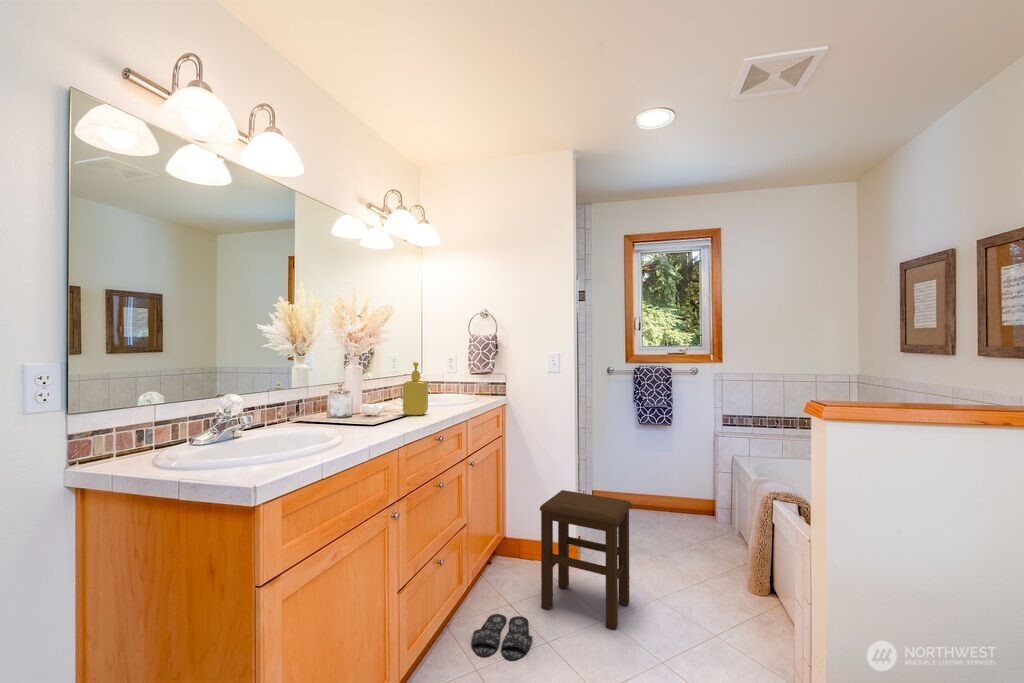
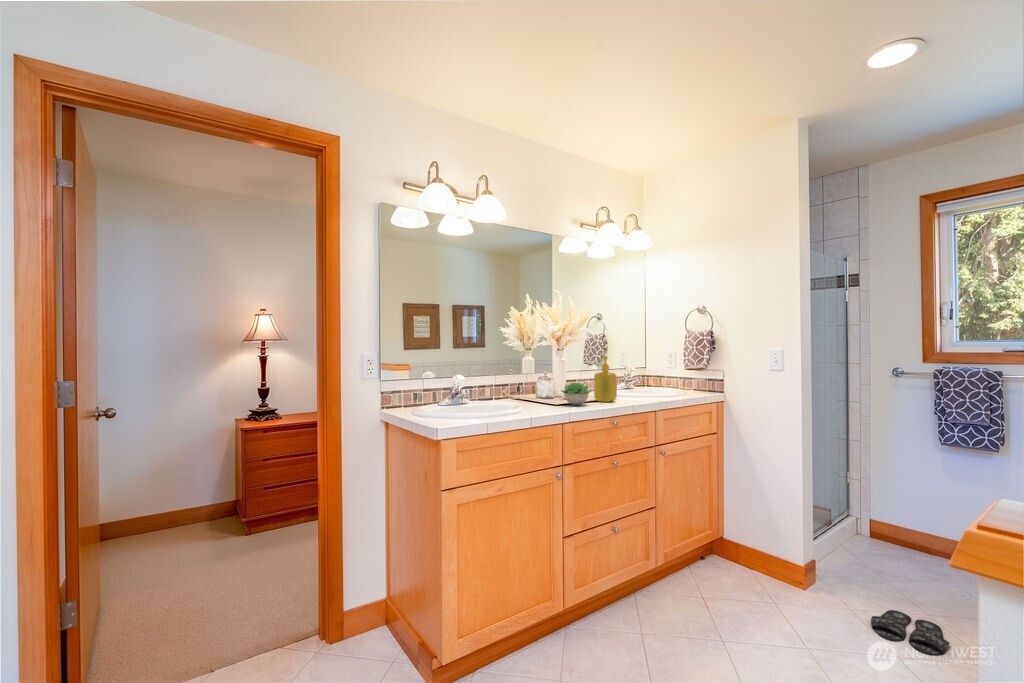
succulent plant: none [371,394,411,422] -> present [561,382,592,405]
stool: present [540,490,632,630] -> none [734,498,857,660]
slippers: present [472,614,533,661] -> present [871,610,950,655]

